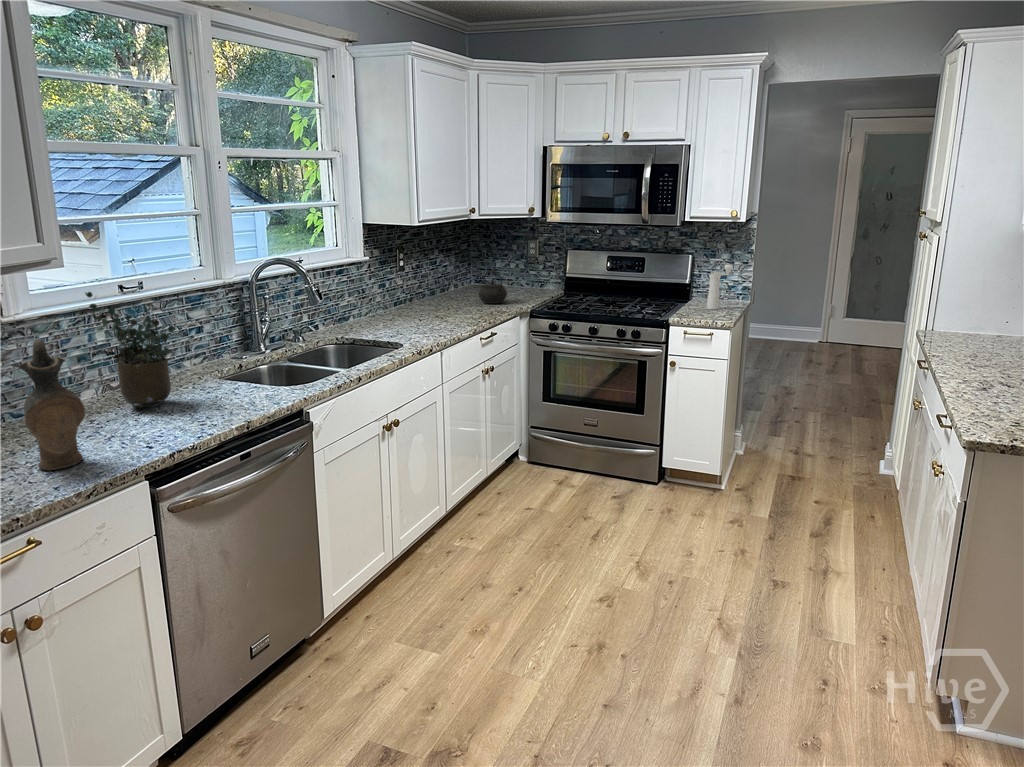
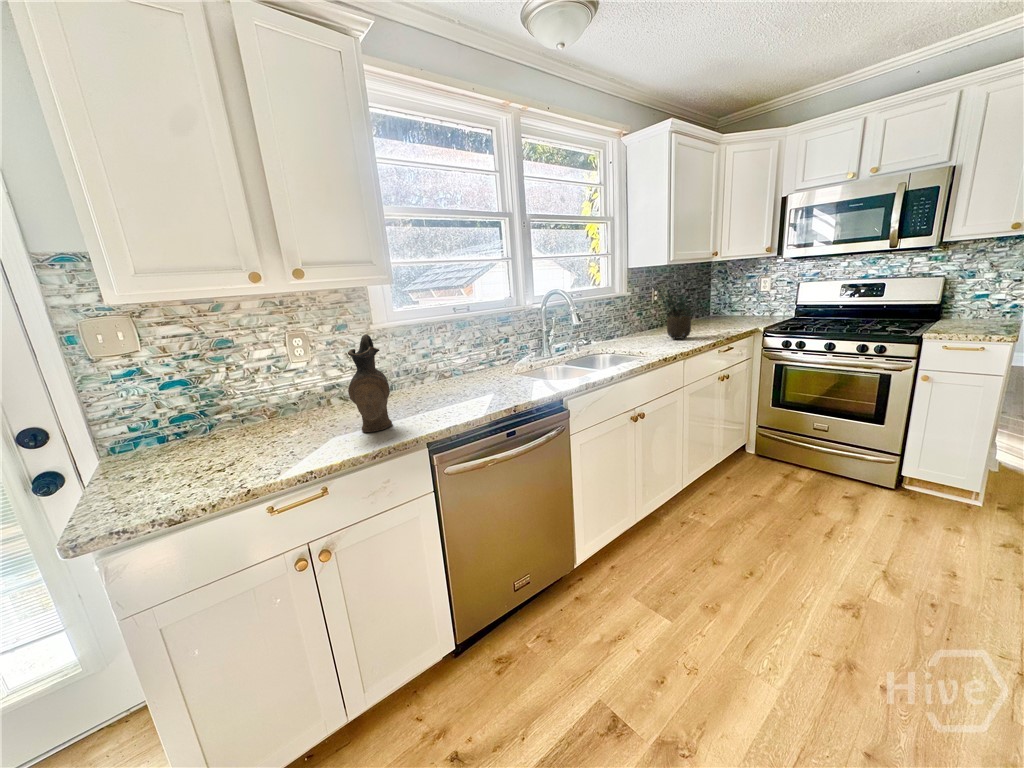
pepper mill: present [707,264,733,310] -> none [968,281,1008,327]
kettle: present [478,270,507,304] -> none [717,301,742,327]
potted plant: present [85,292,176,407] -> present [657,283,700,339]

